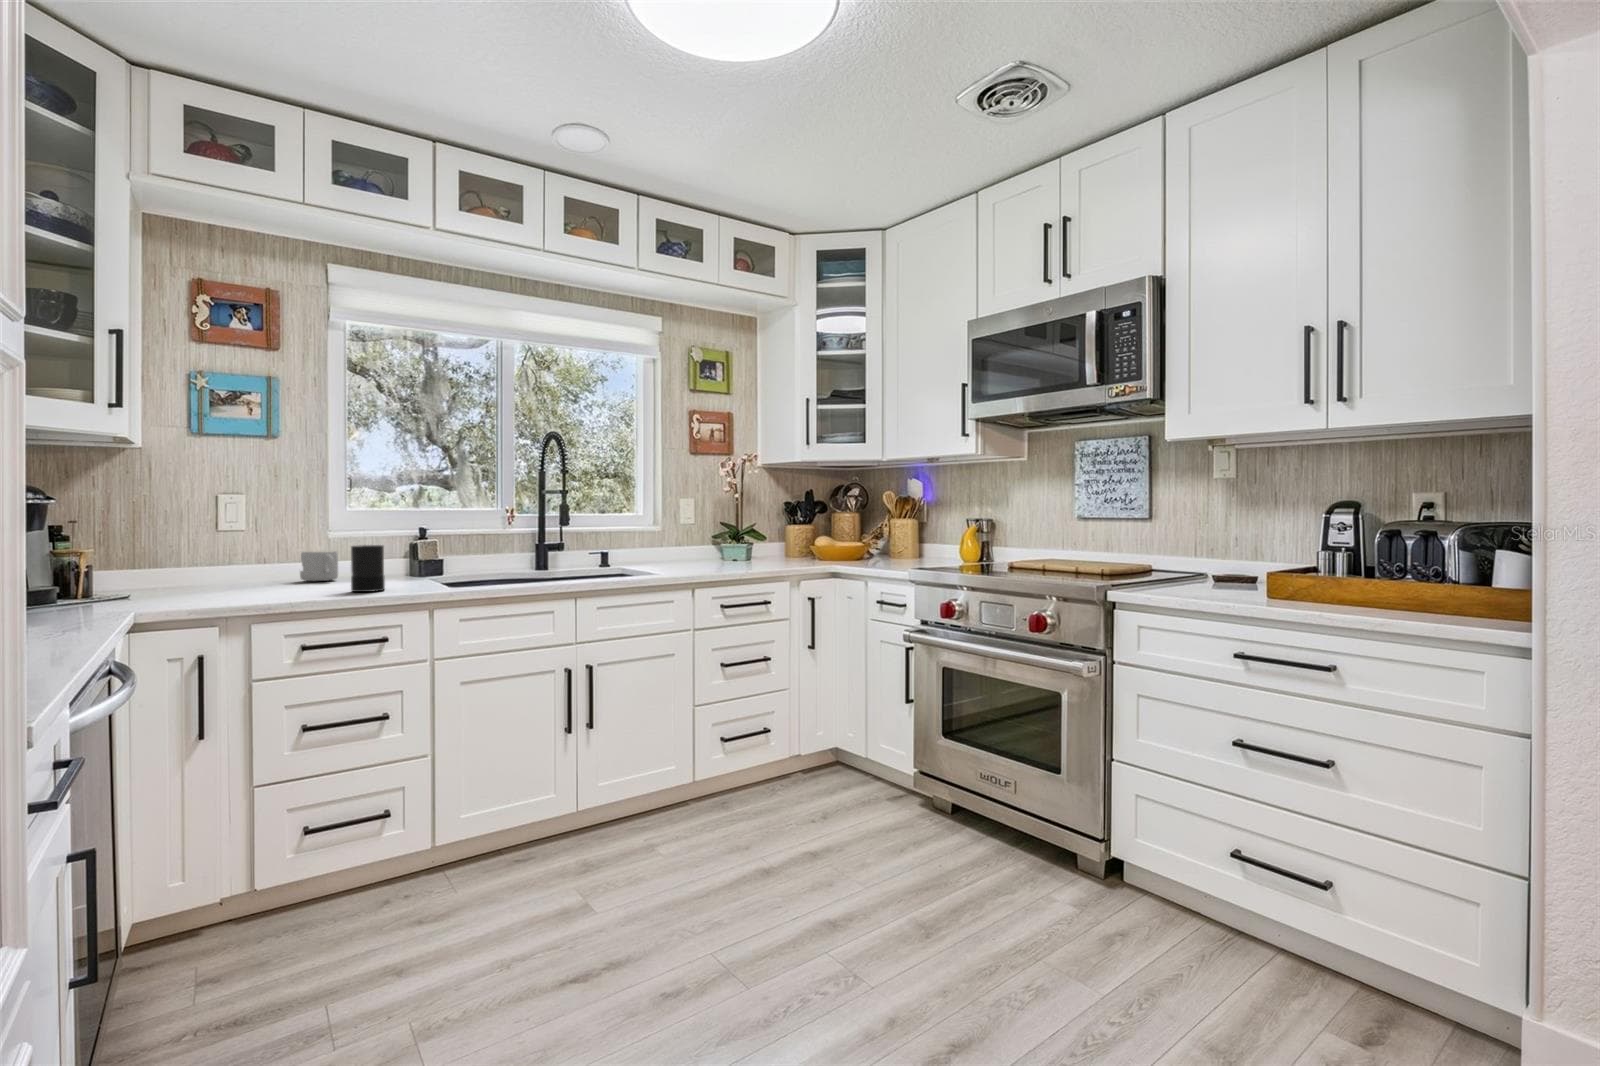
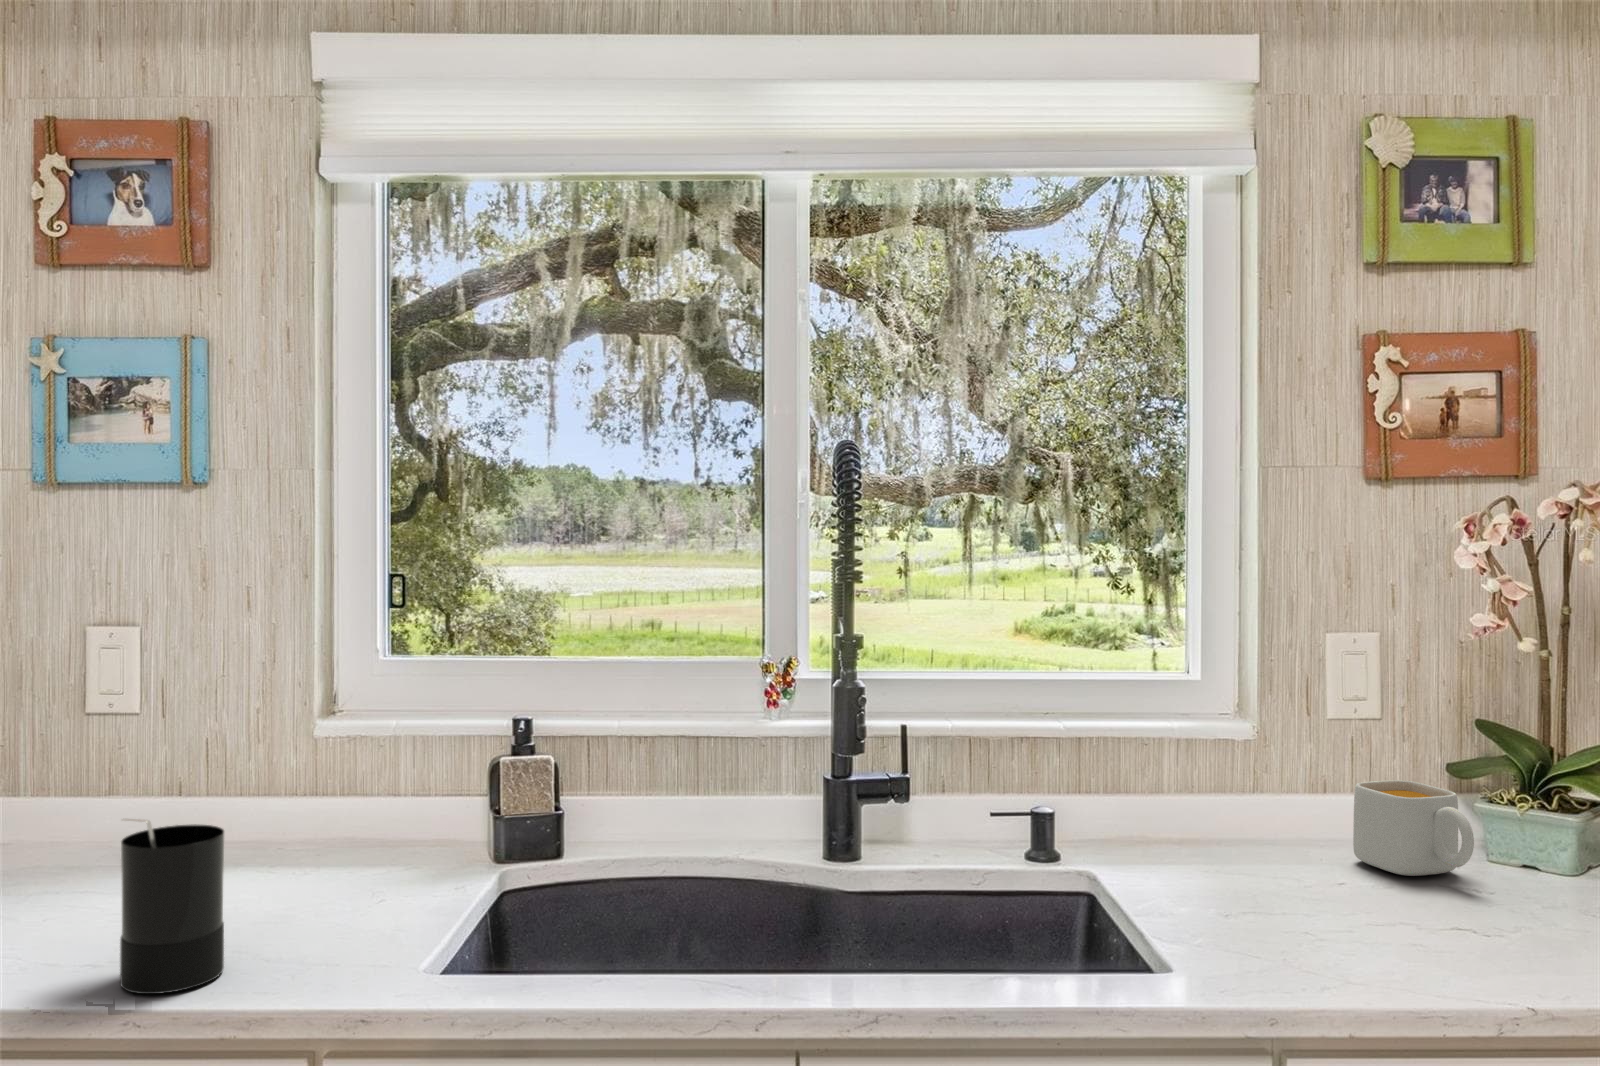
mug: present [300,551,338,581] -> present [1353,780,1474,876]

